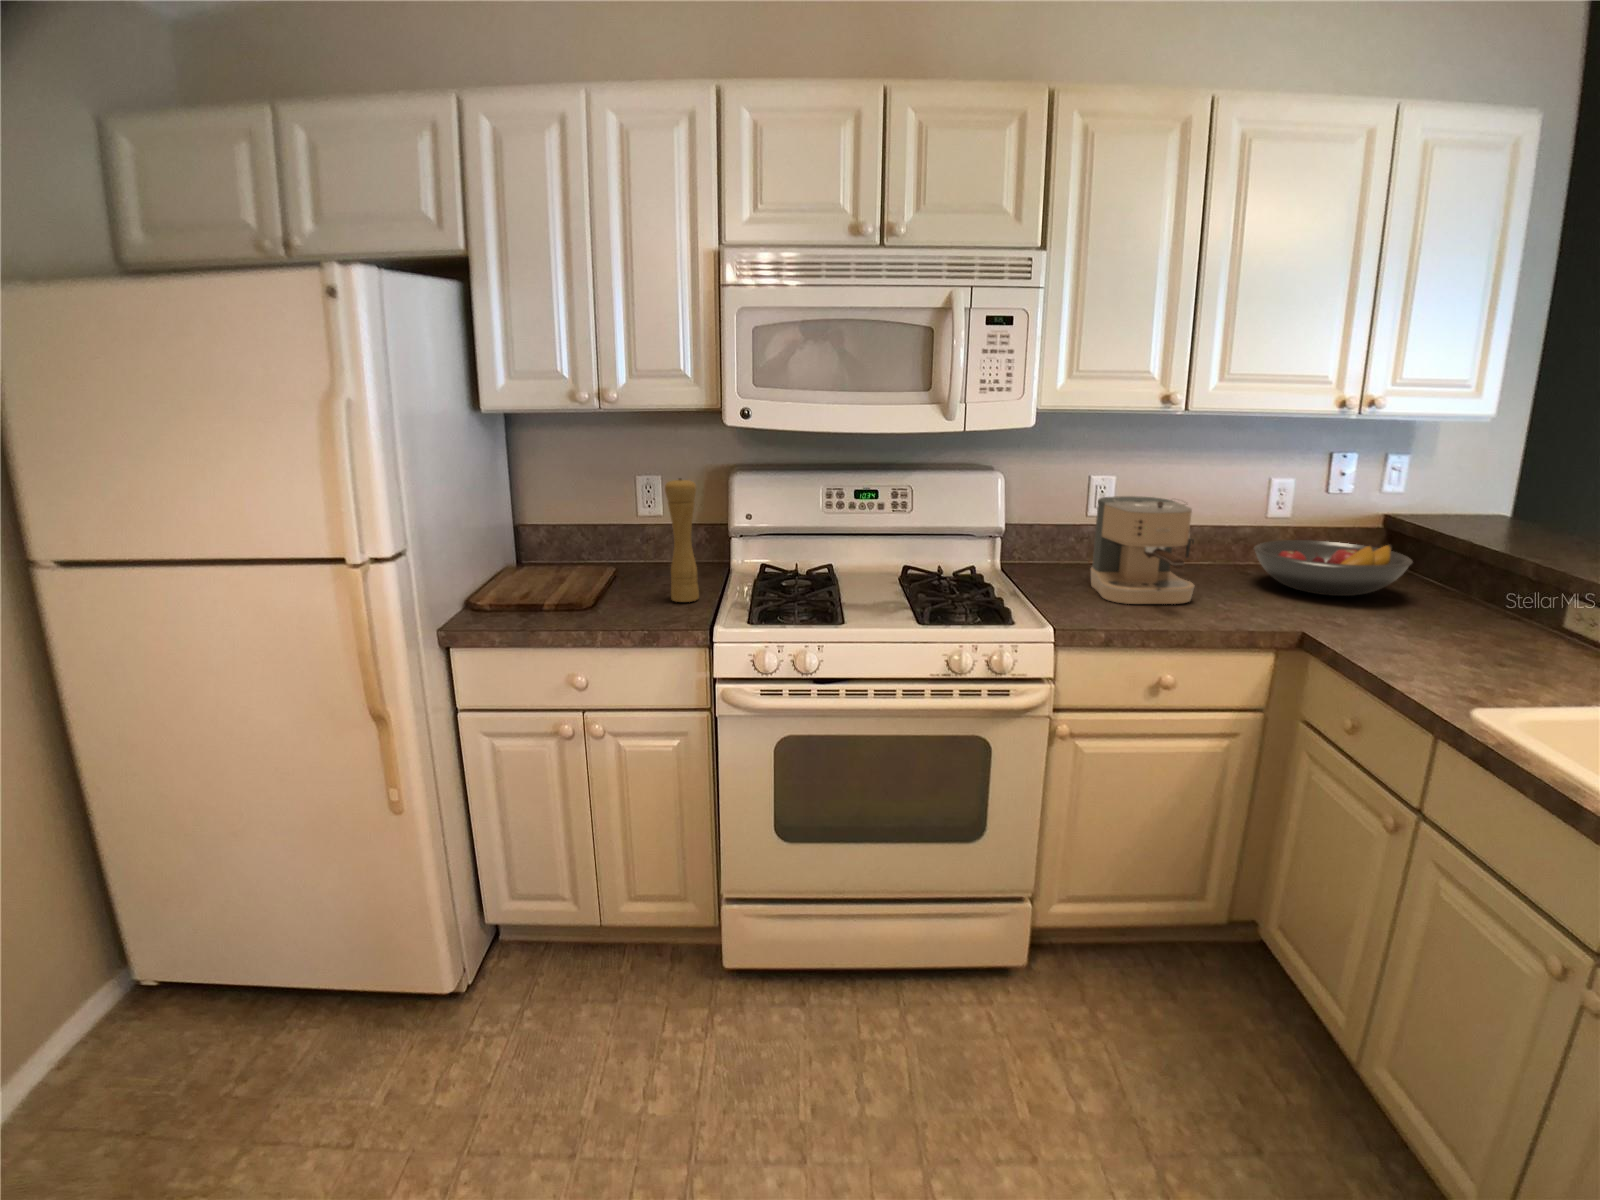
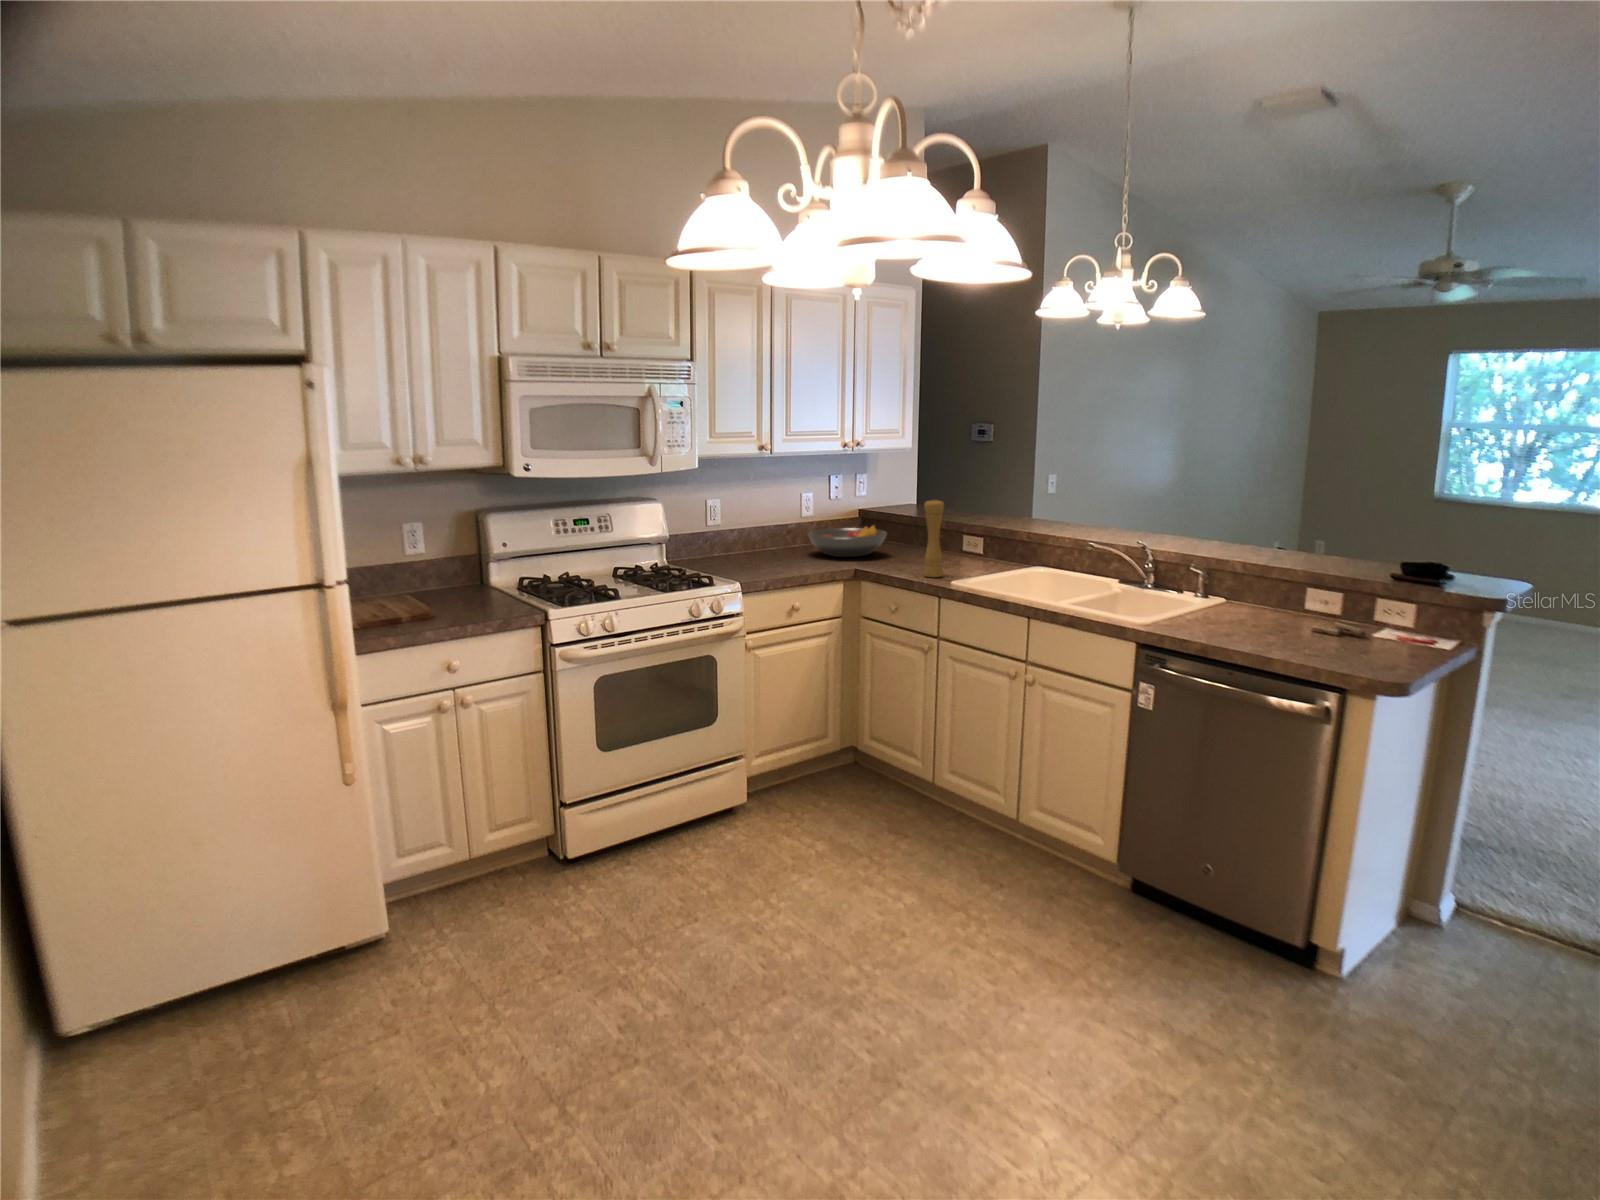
pepper mill: present [665,478,699,602] -> present [924,500,944,577]
coffee maker: present [1091,496,1195,604] -> none [727,507,793,572]

